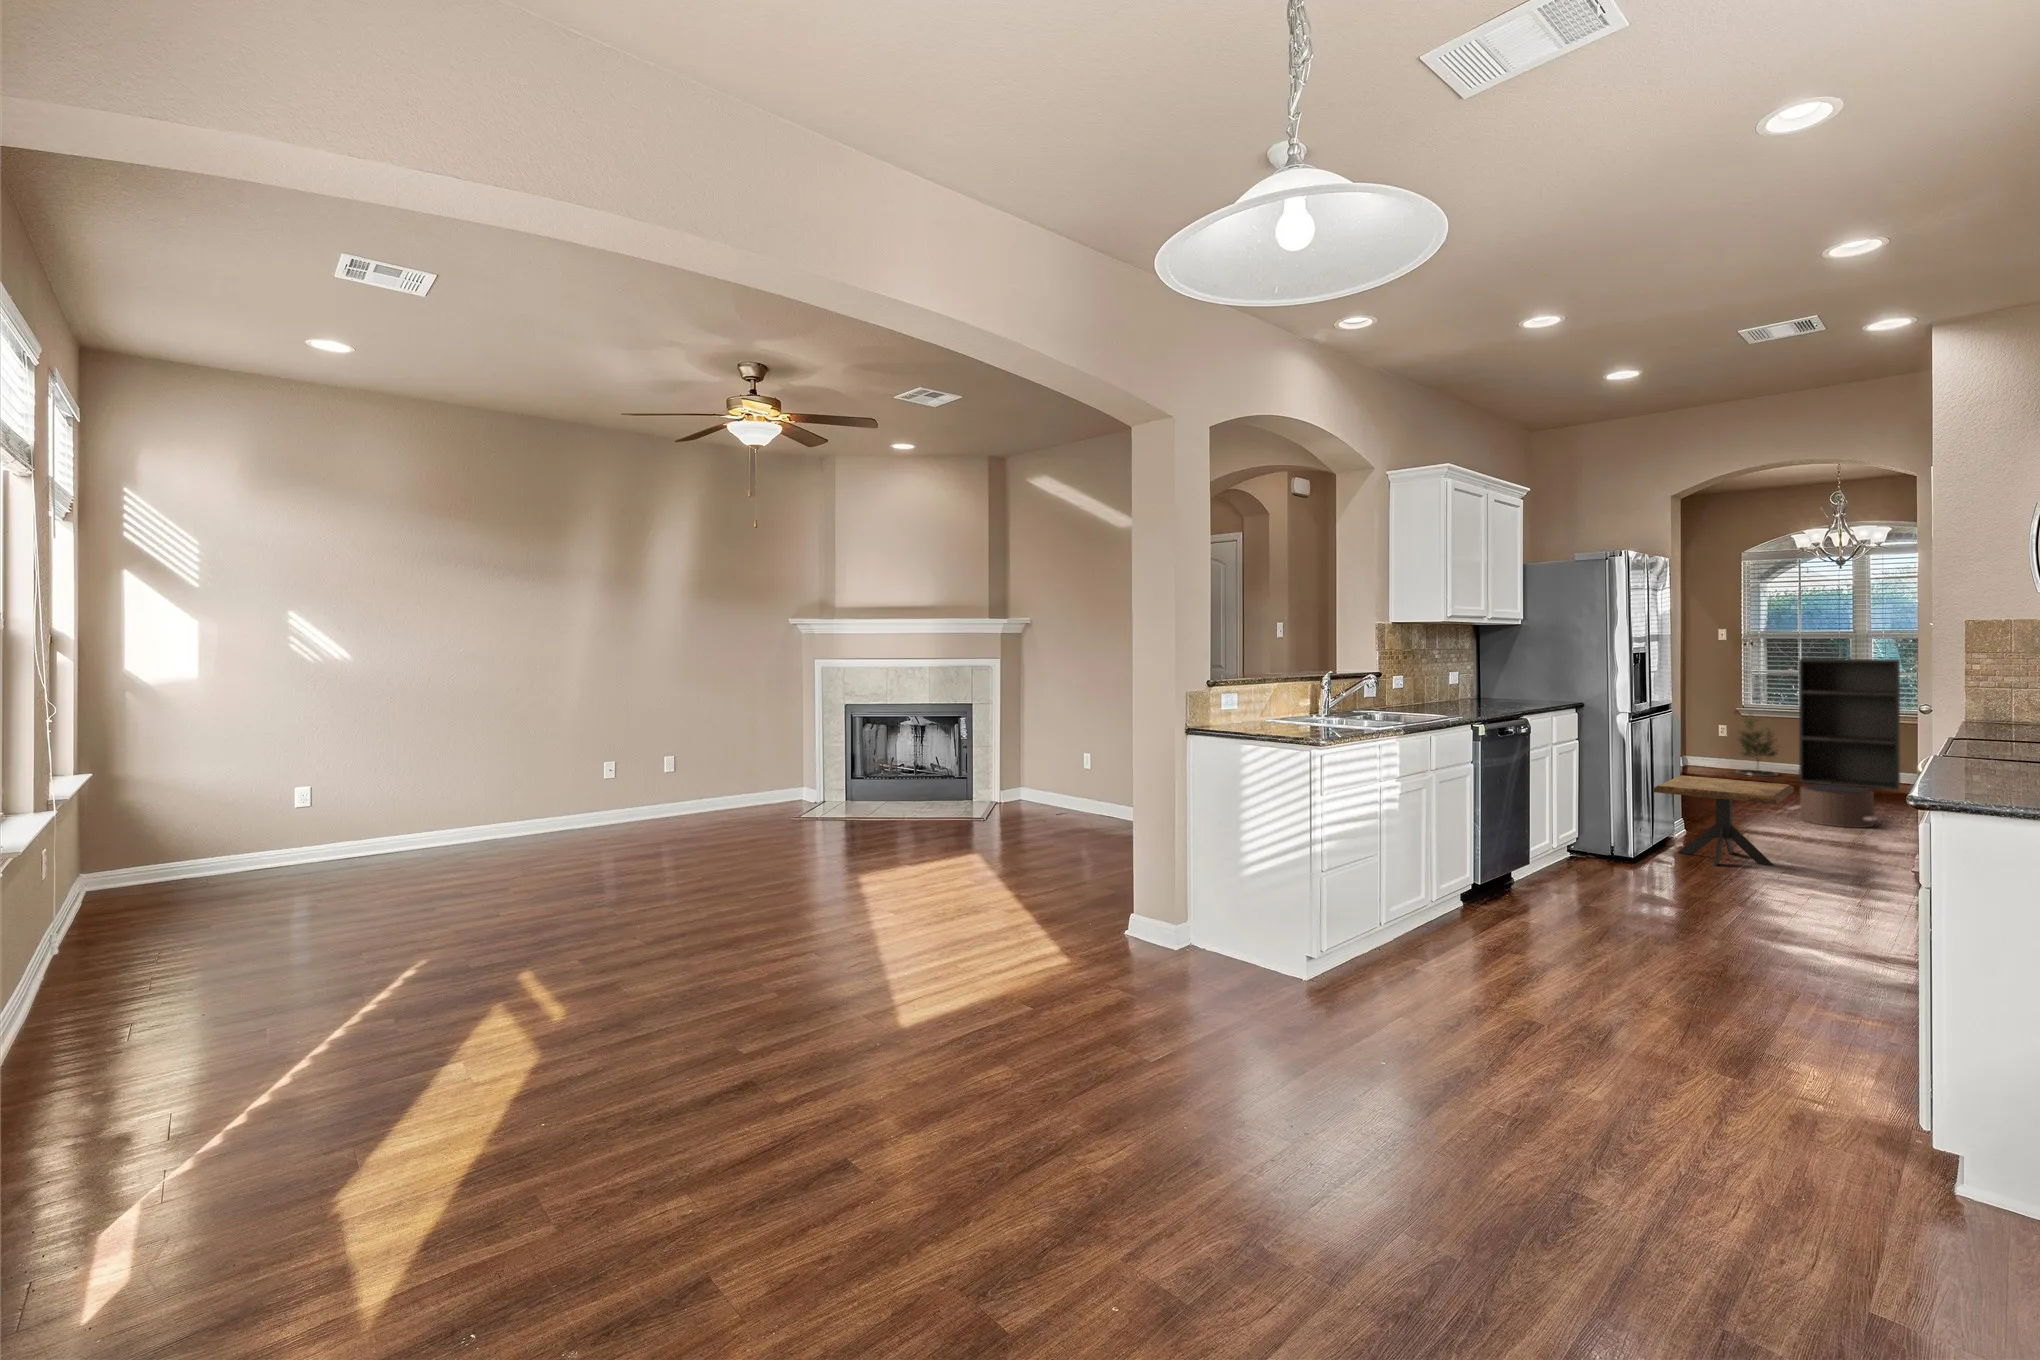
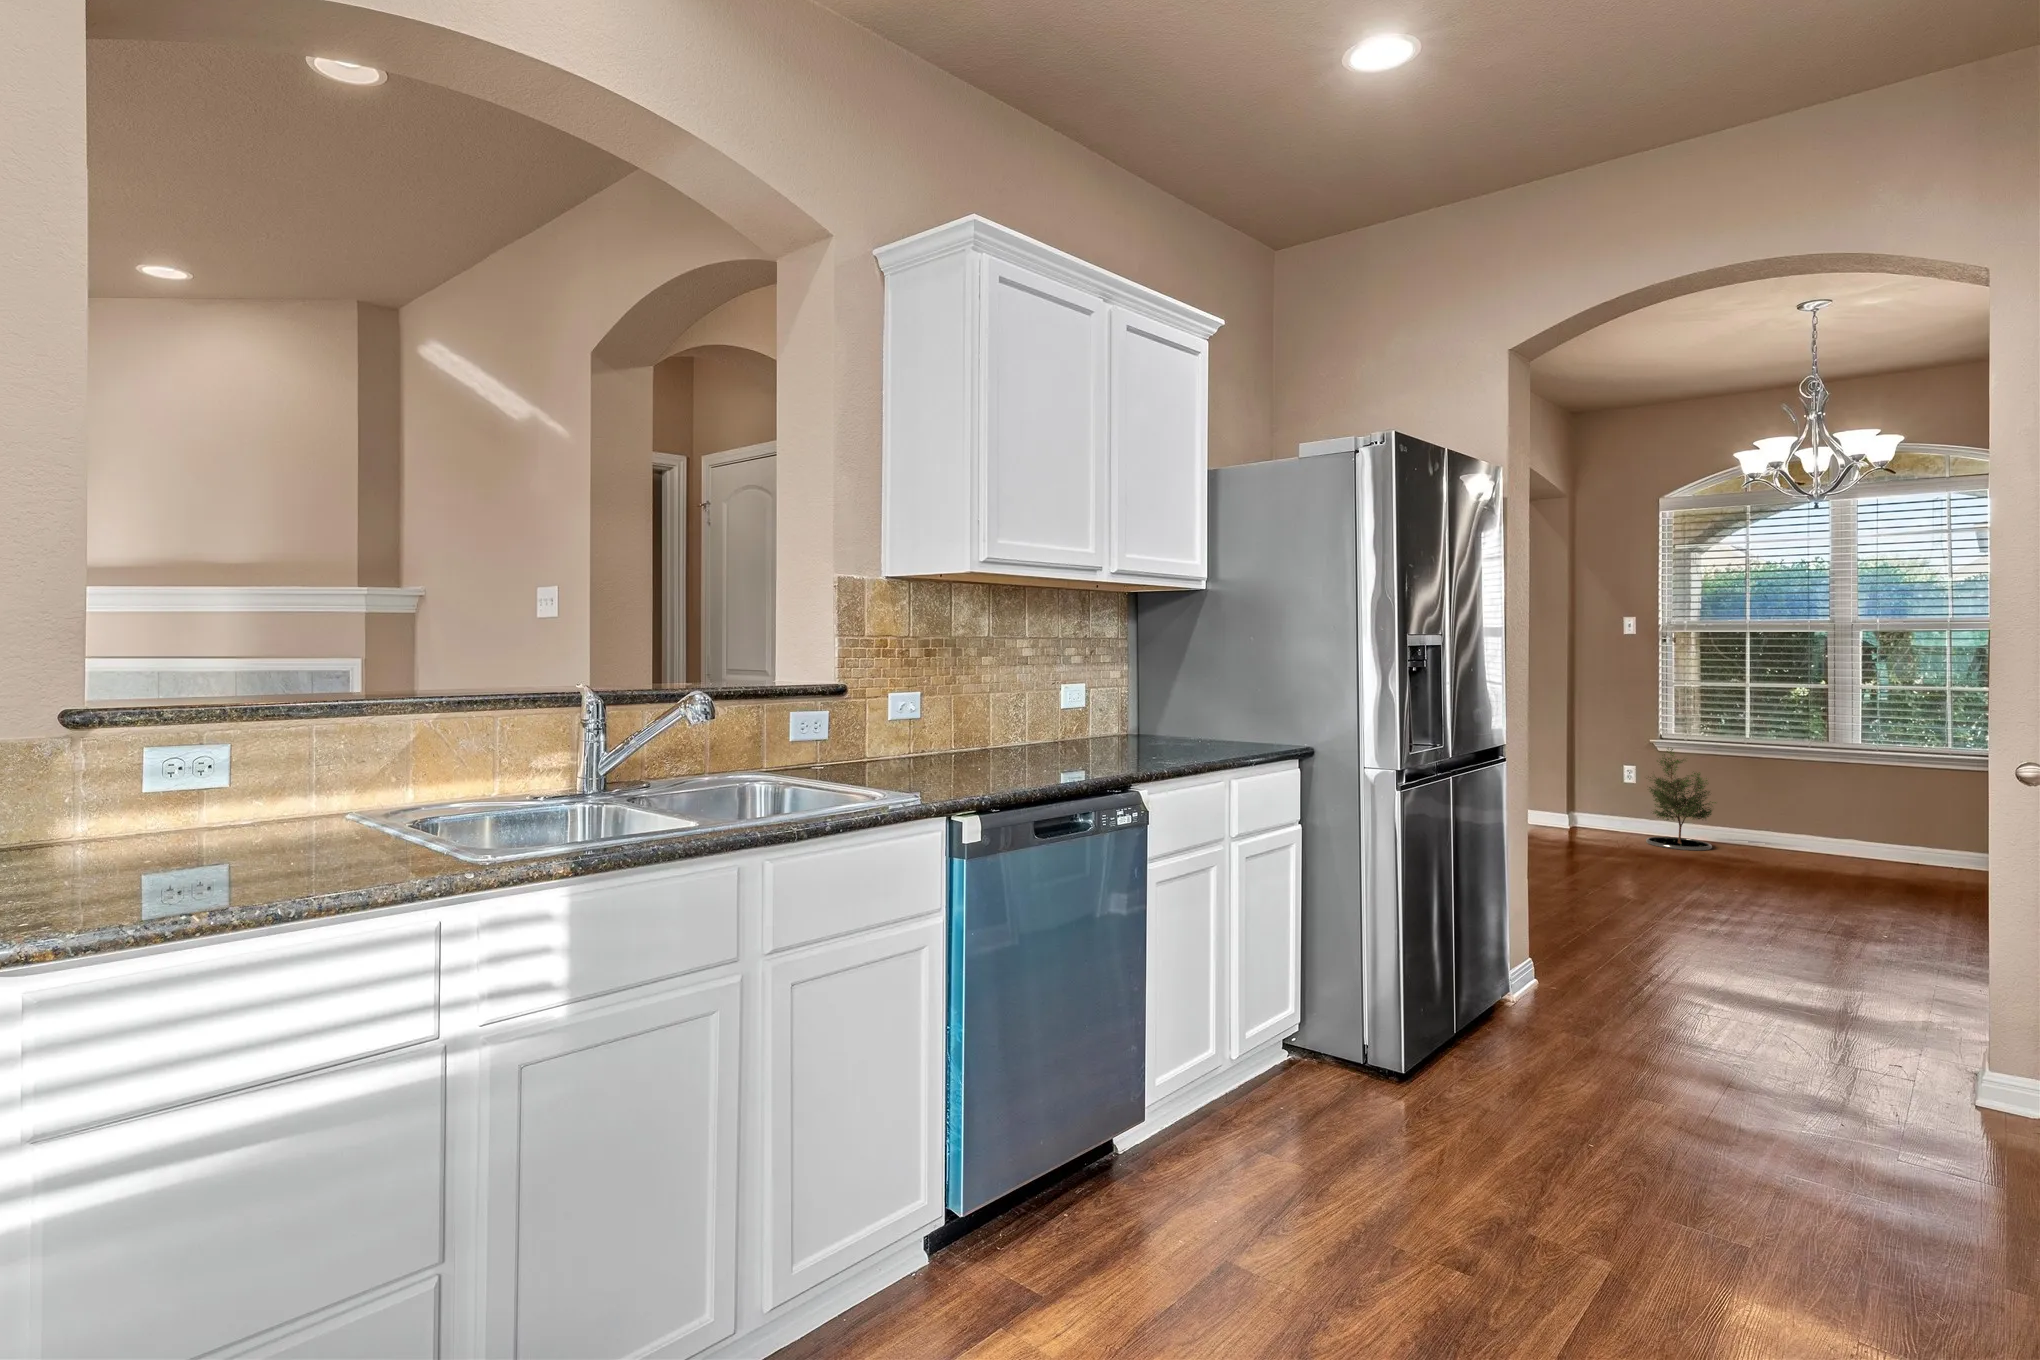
bookshelf: present [1799,658,1900,790] -> none [1746,666,1911,883]
side table: present [1654,775,1794,866] -> none [1455,890,1744,1101]
pouf: present [1788,785,1883,828] -> none [1725,890,1905,979]

